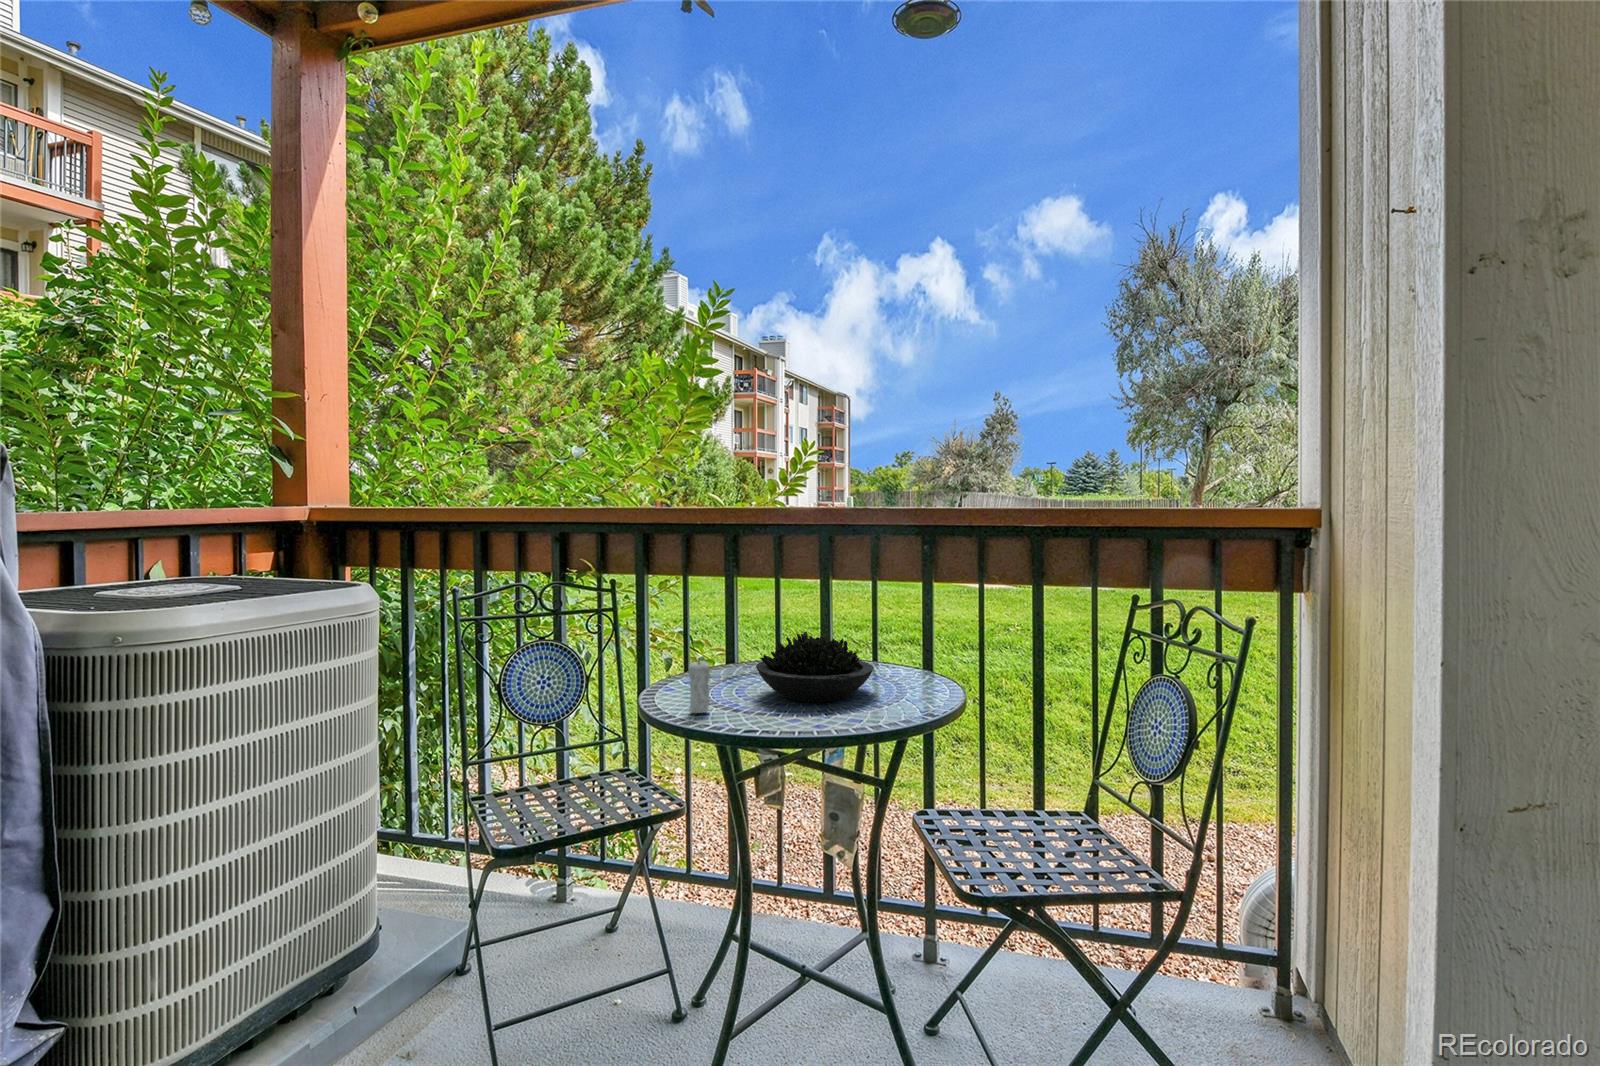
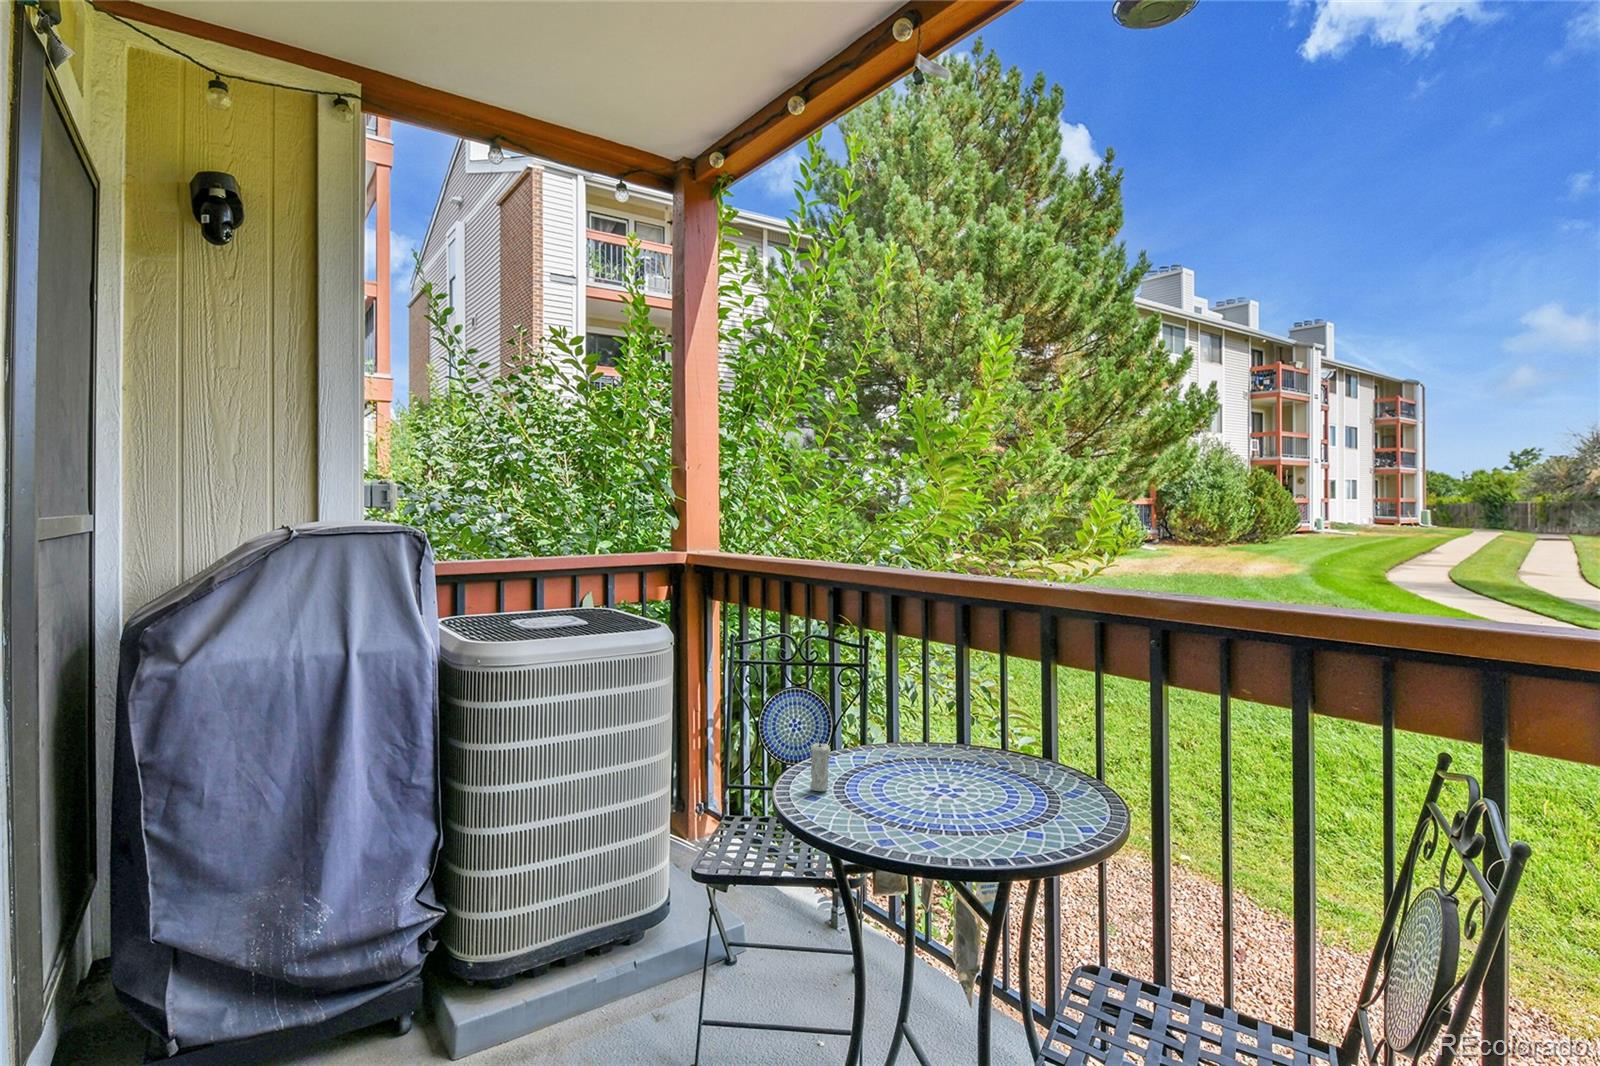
succulent plant: present [756,632,874,702] -> none [882,729,1001,805]

